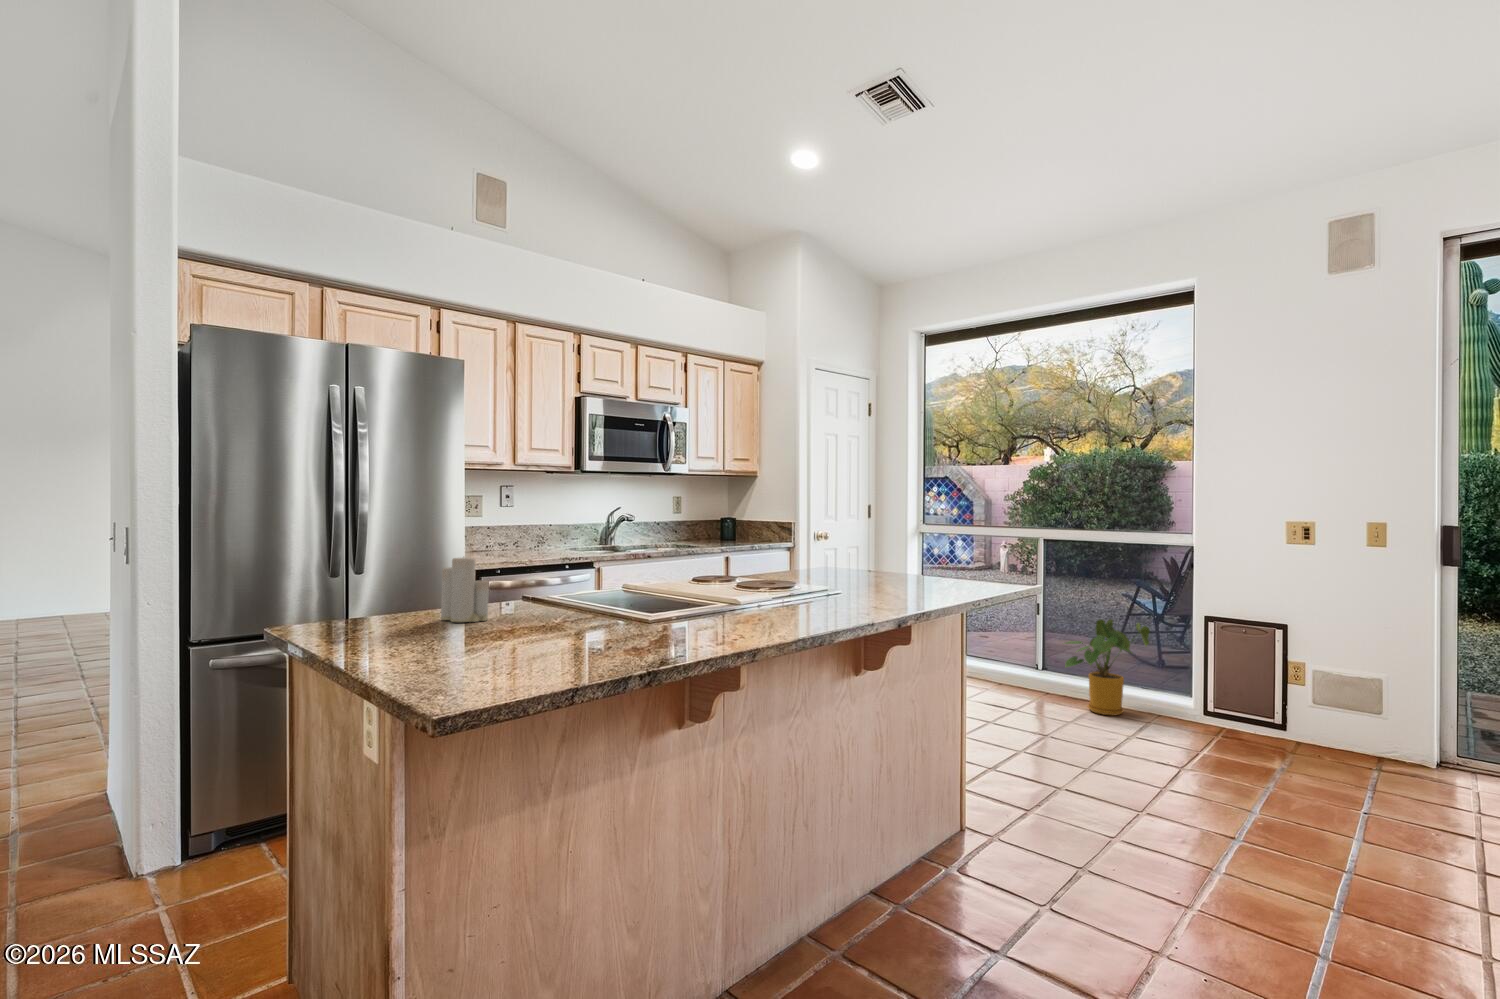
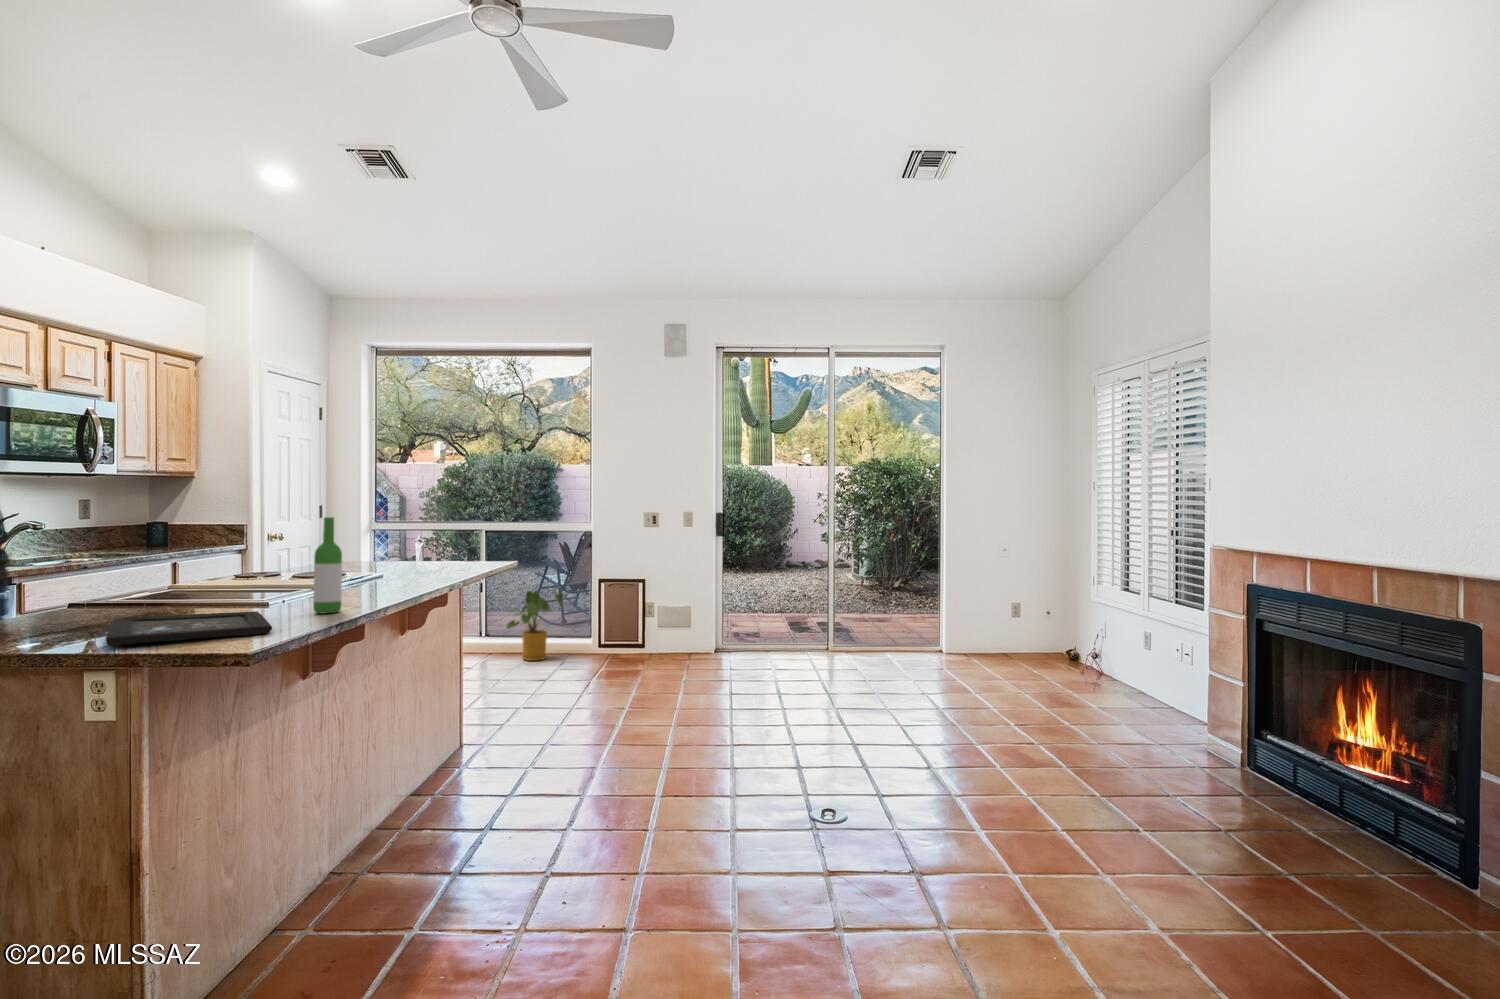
wine bottle: none [669,503,705,642] -> present [313,517,342,613]
candle: present [441,557,489,622] -> none [36,563,96,627]
tray: none [383,619,621,668] -> present [106,611,272,646]

